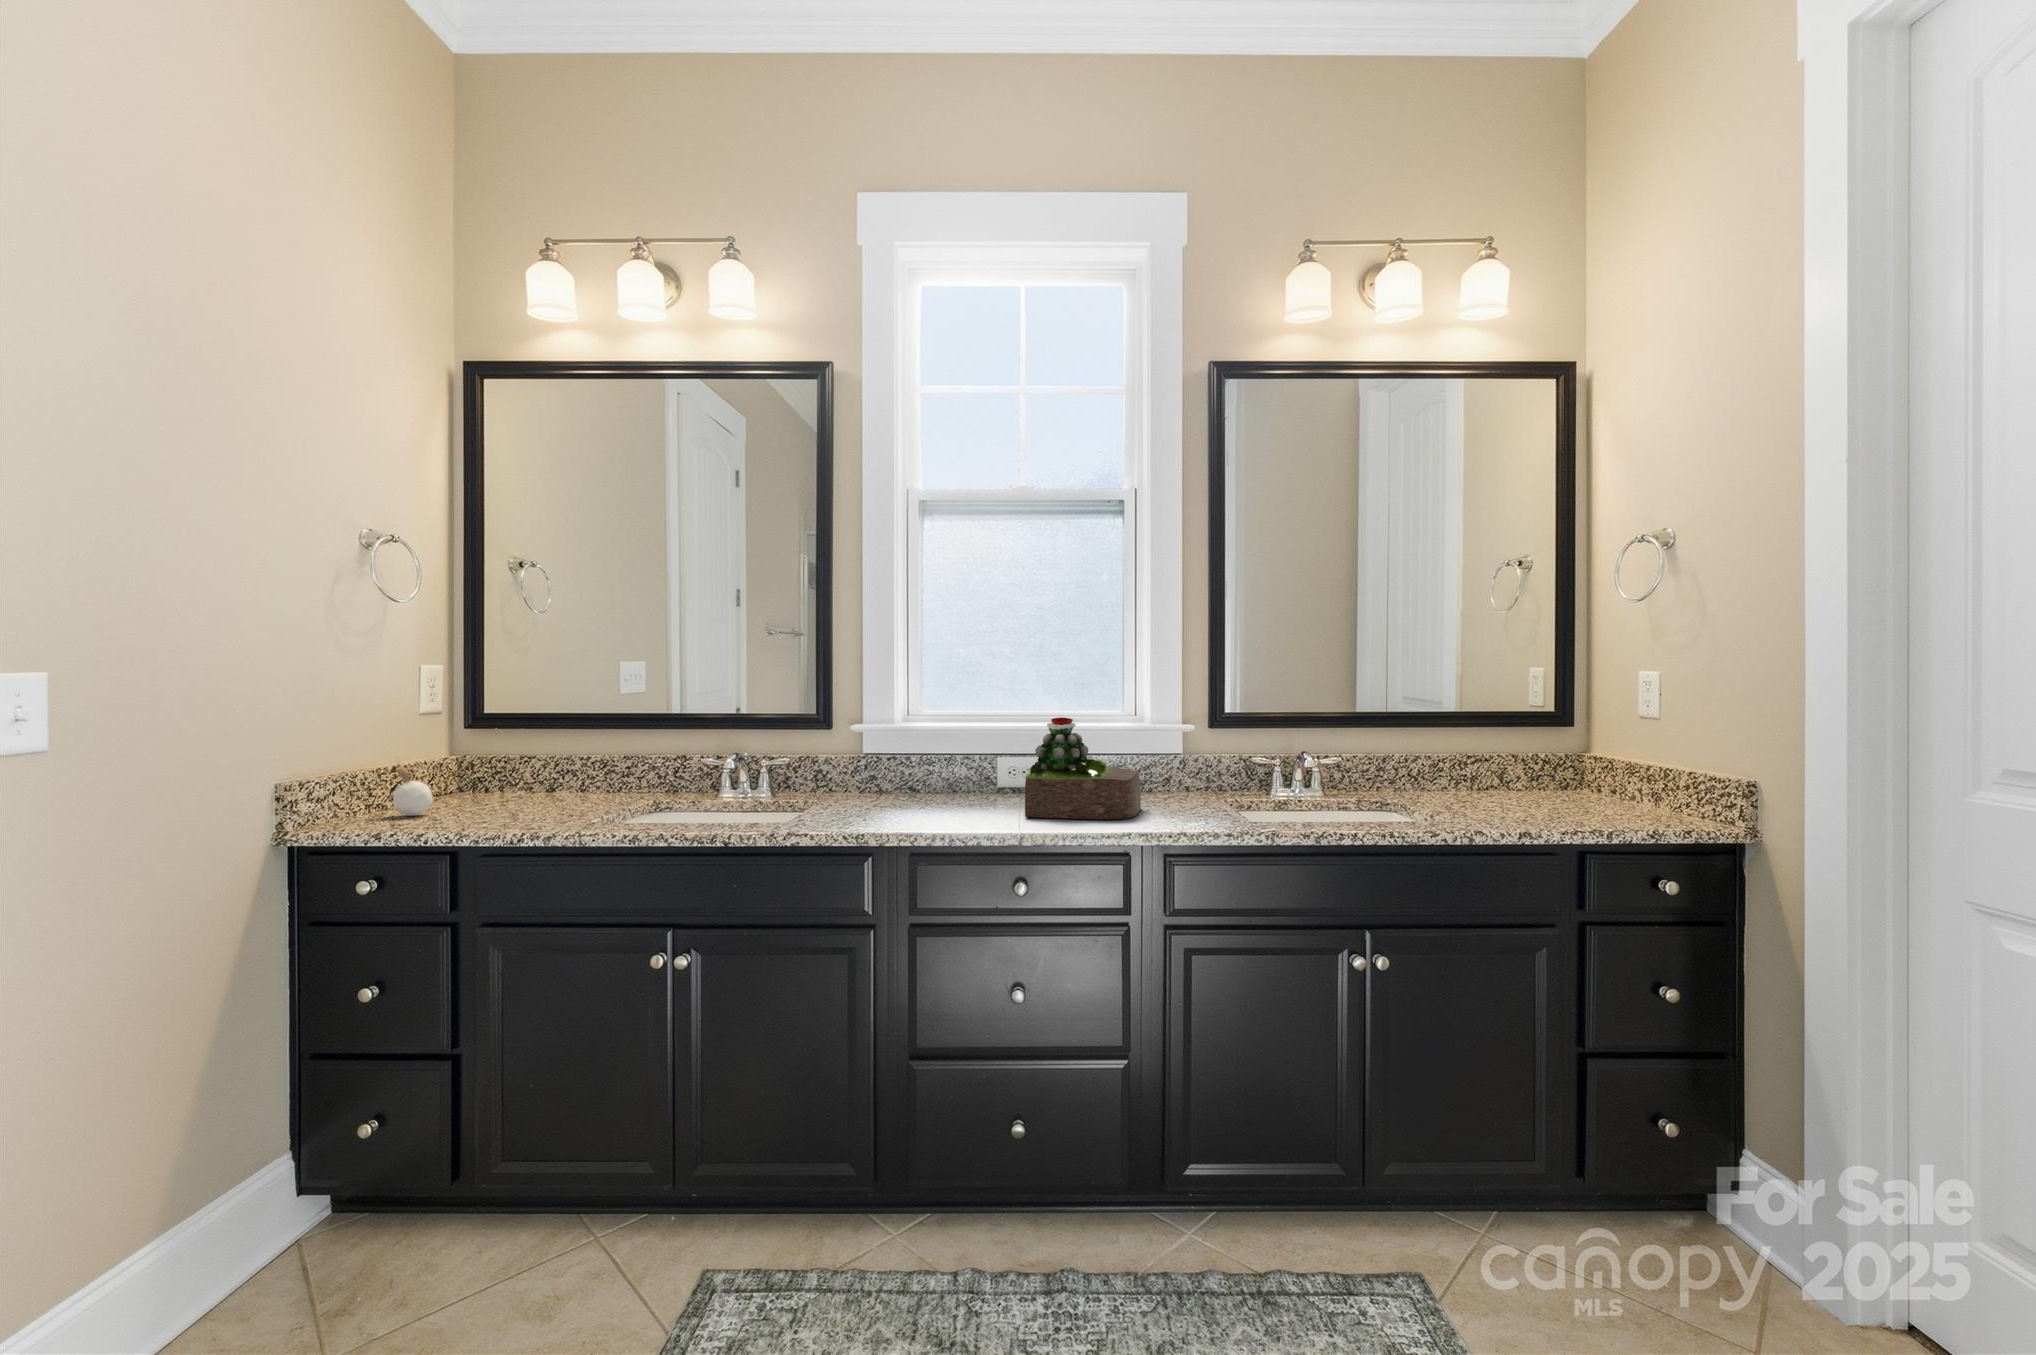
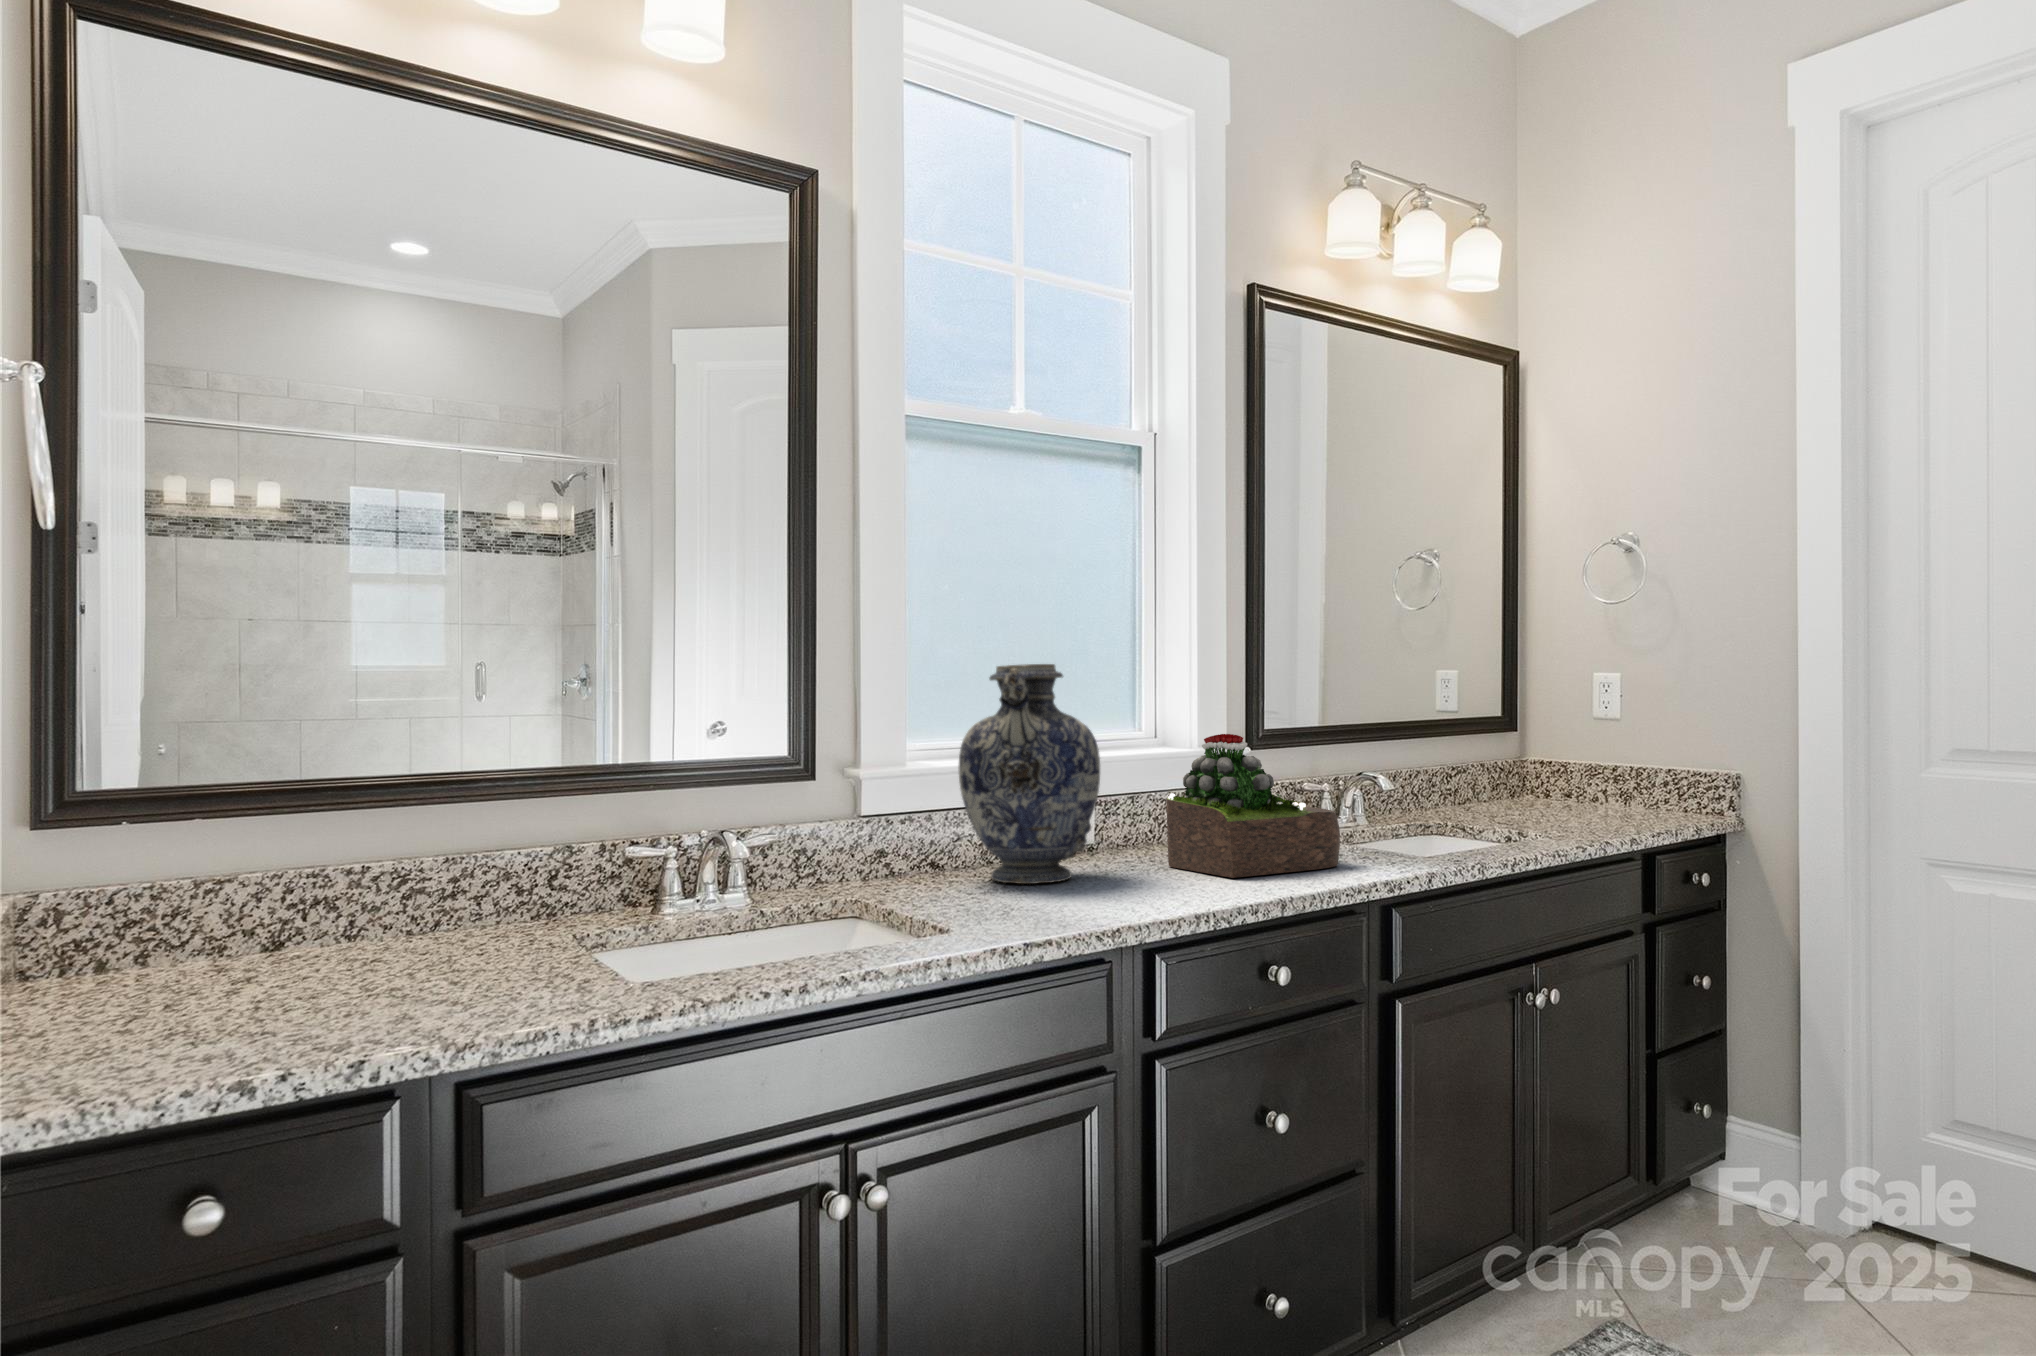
vase: none [895,665,986,806] -> present [959,664,1100,884]
candle: present [393,767,433,816] -> none [69,892,181,1040]

